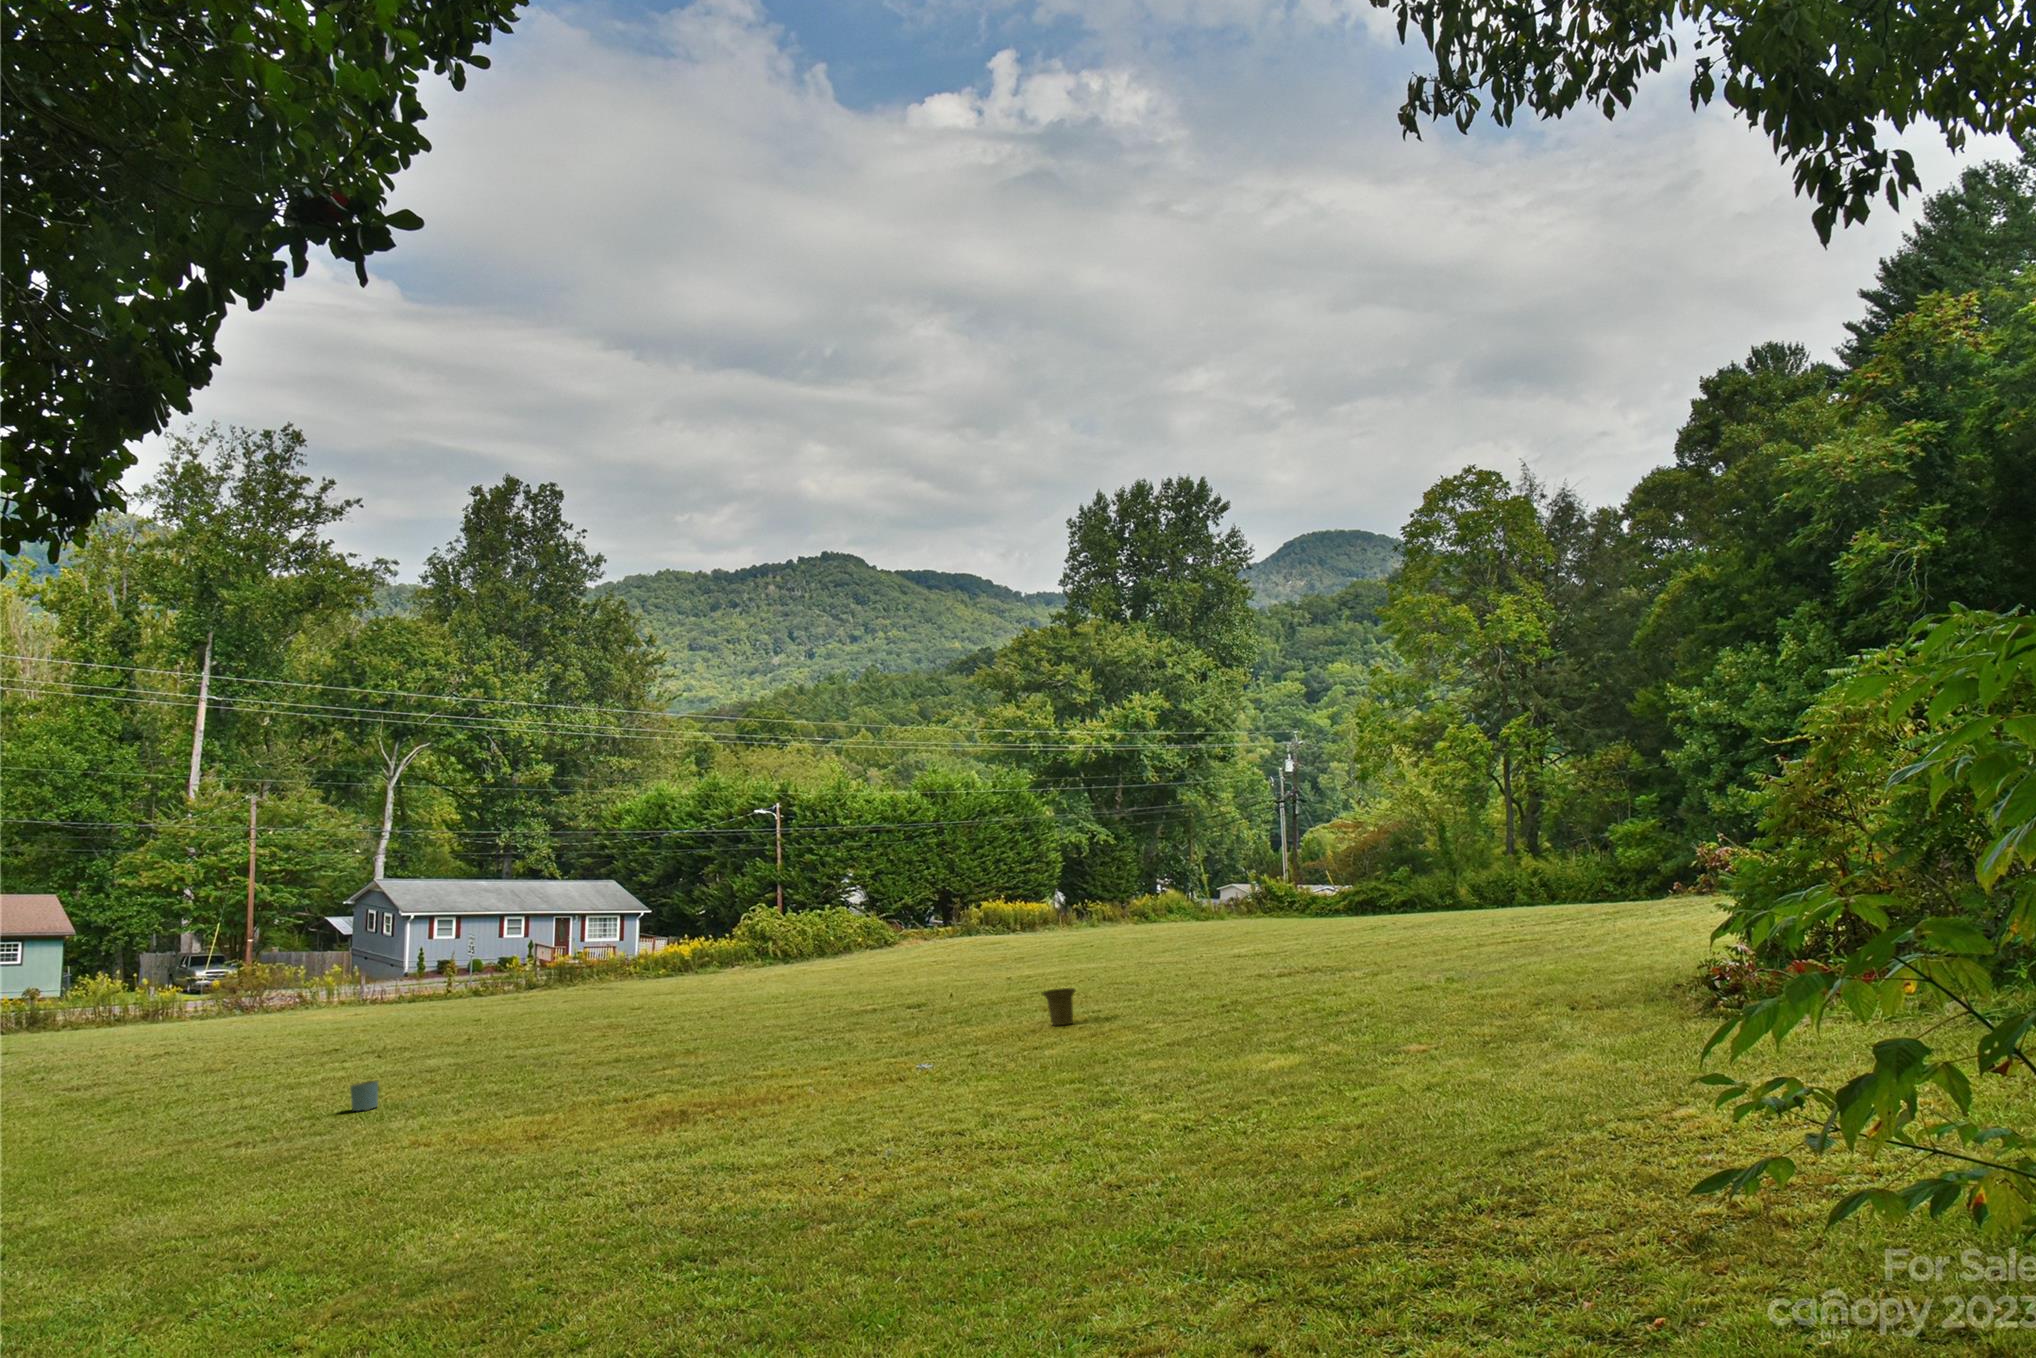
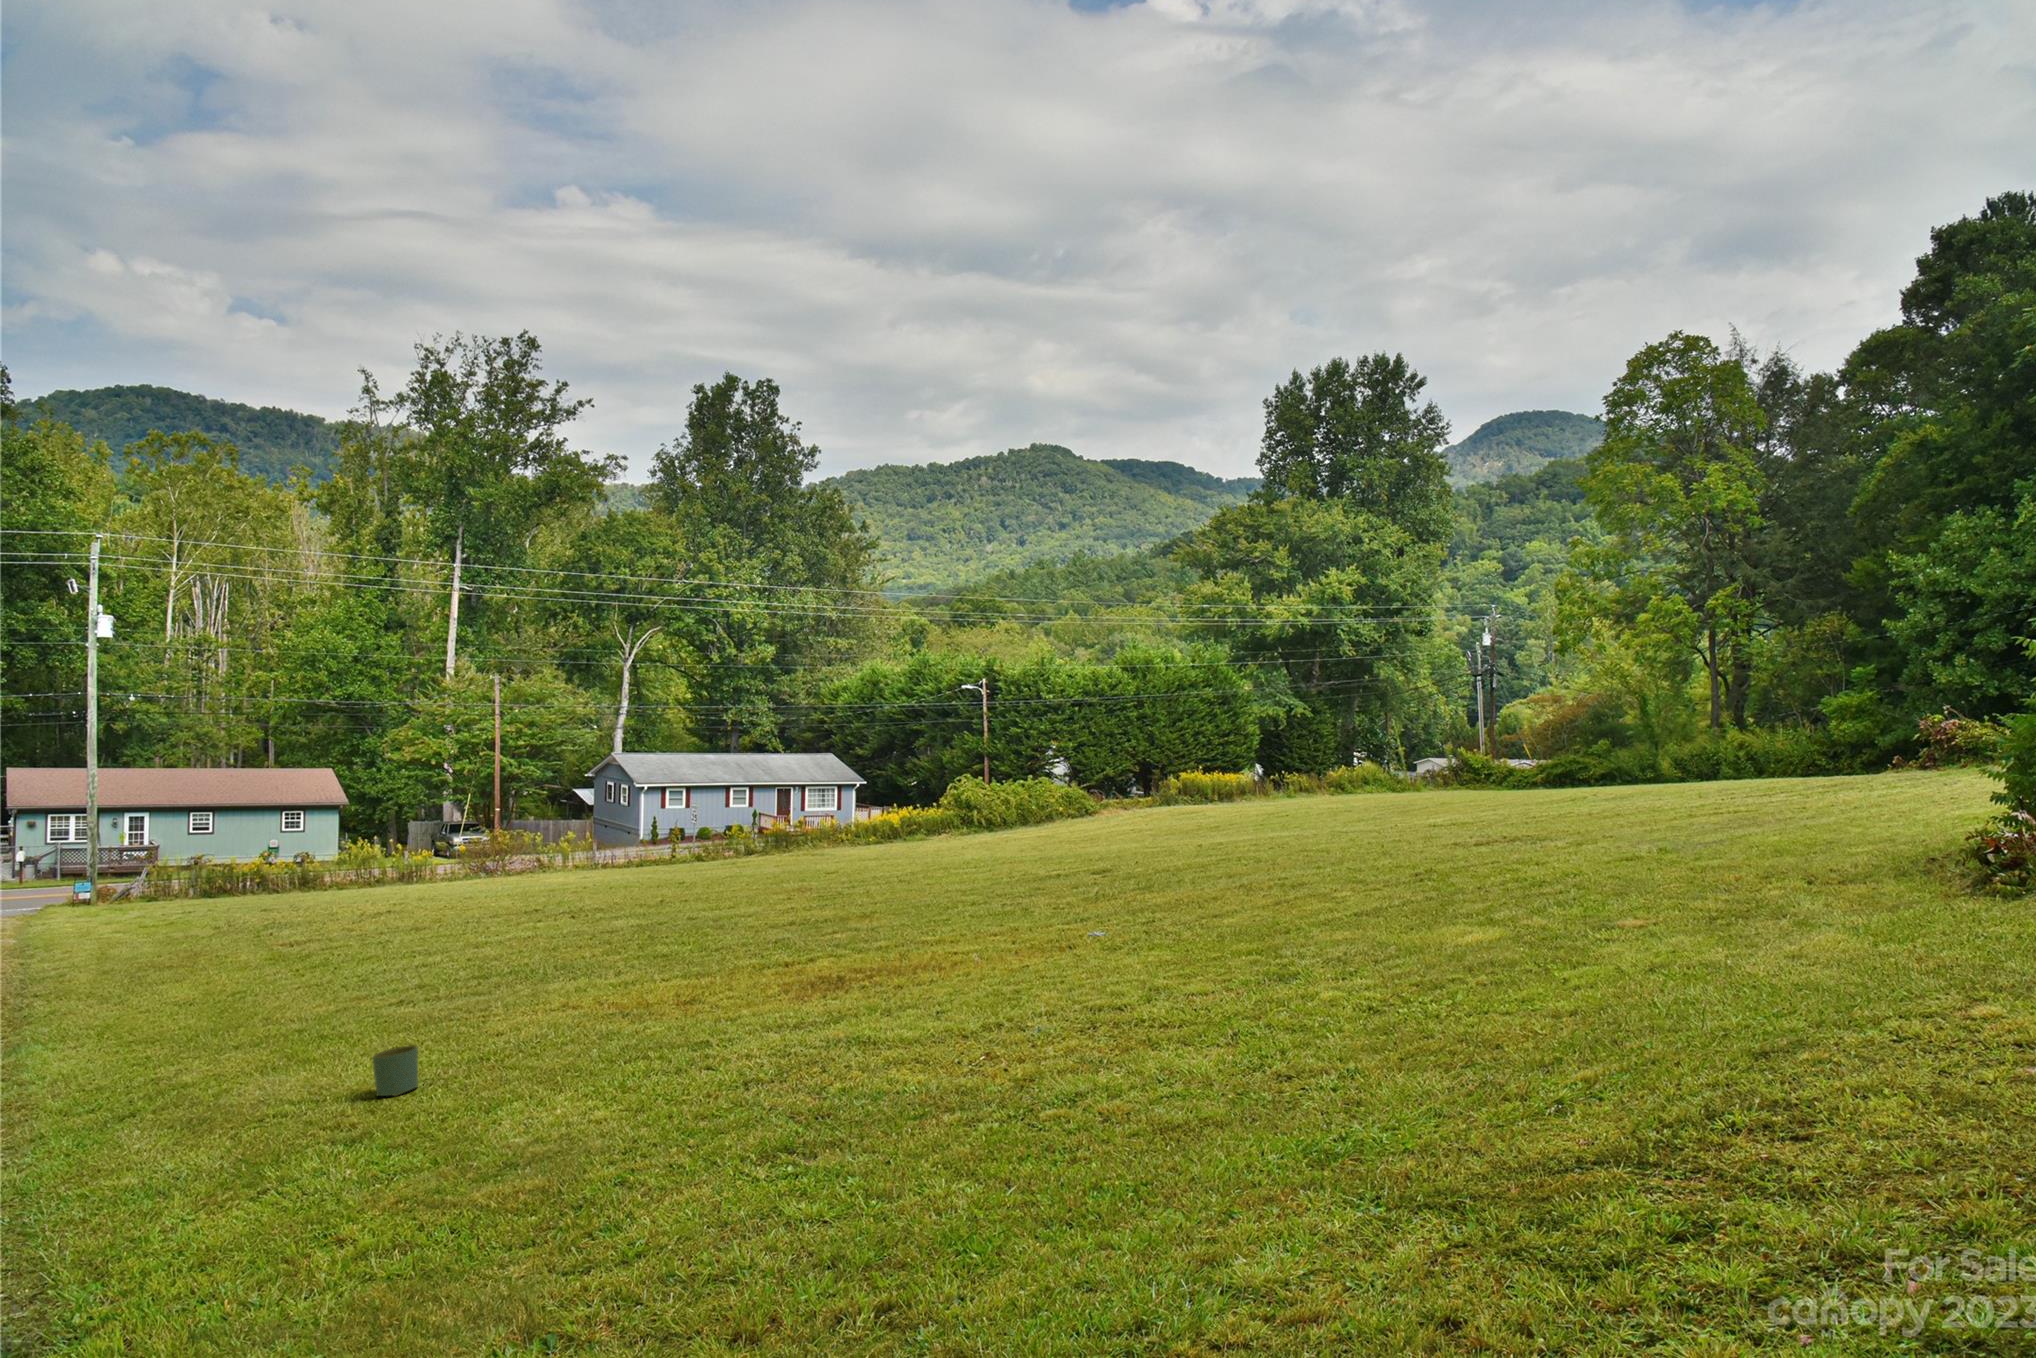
basket: present [1042,988,1076,1026] -> none [1471,925,1537,993]

